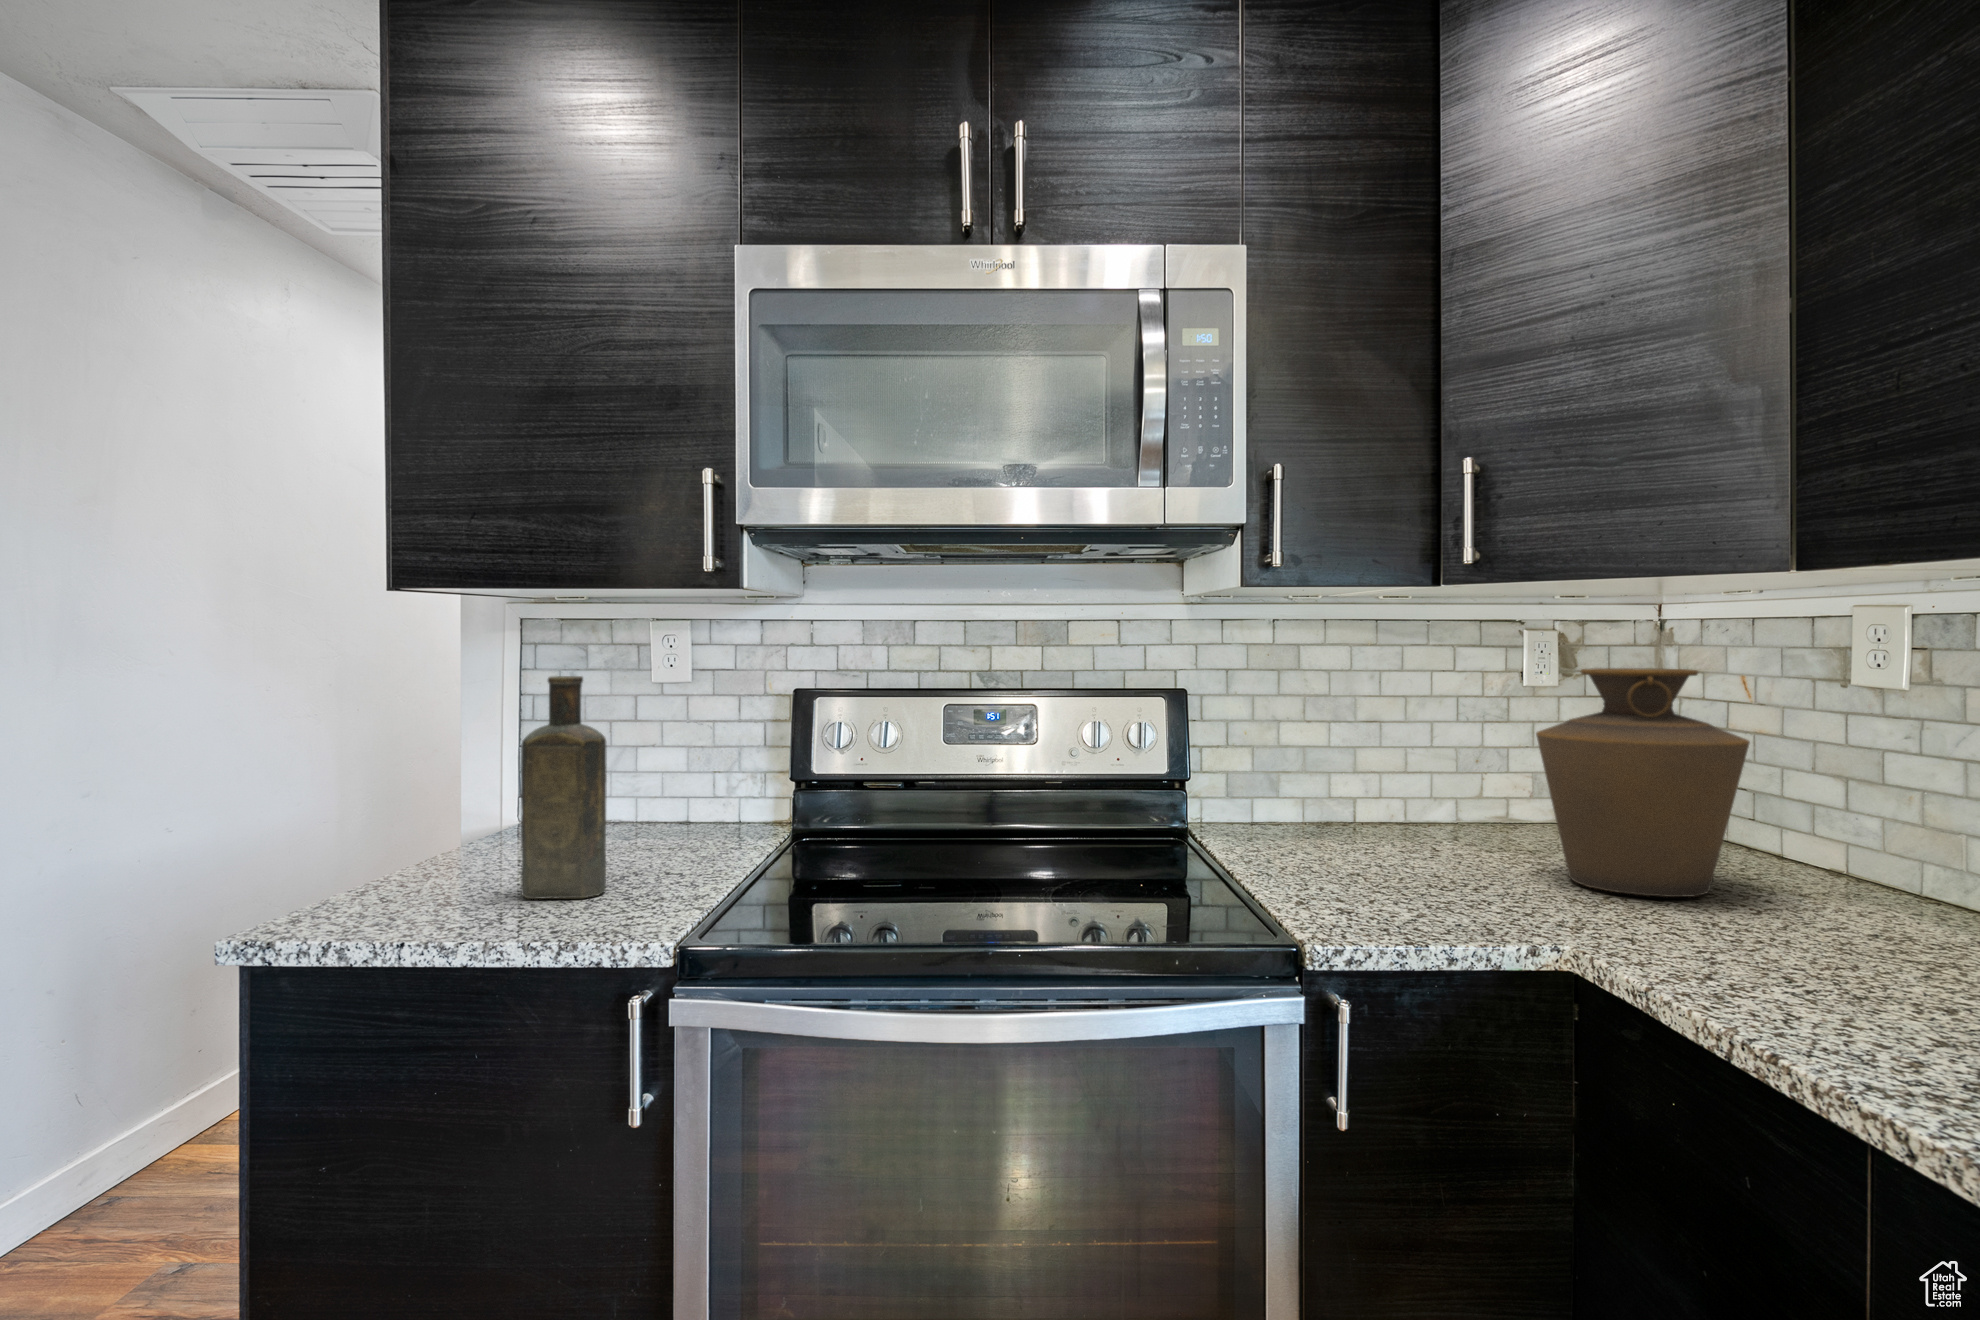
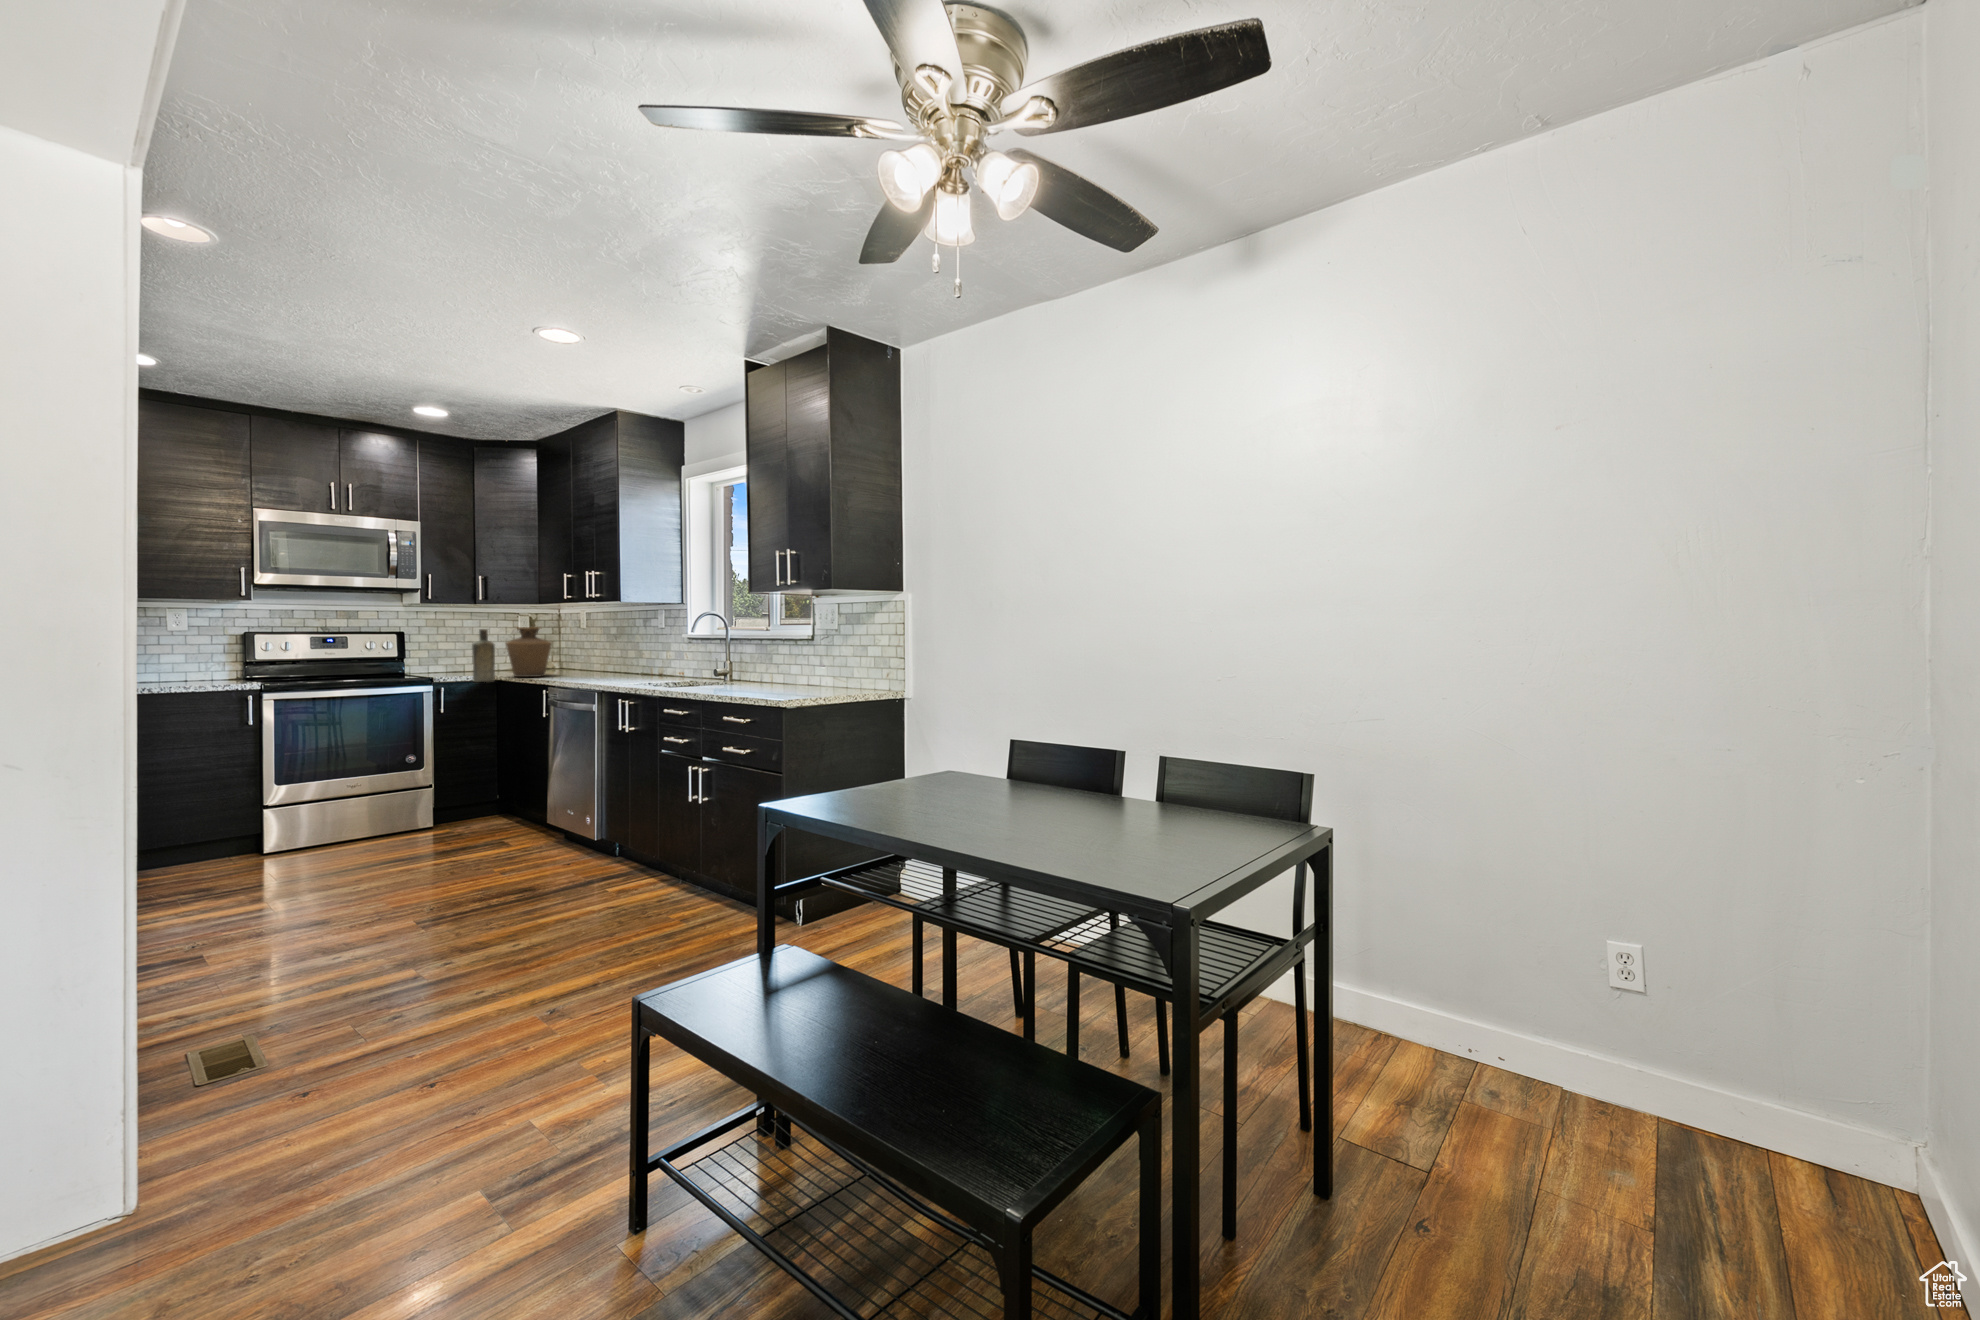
bottle: present [521,676,607,899] -> present [472,629,495,682]

